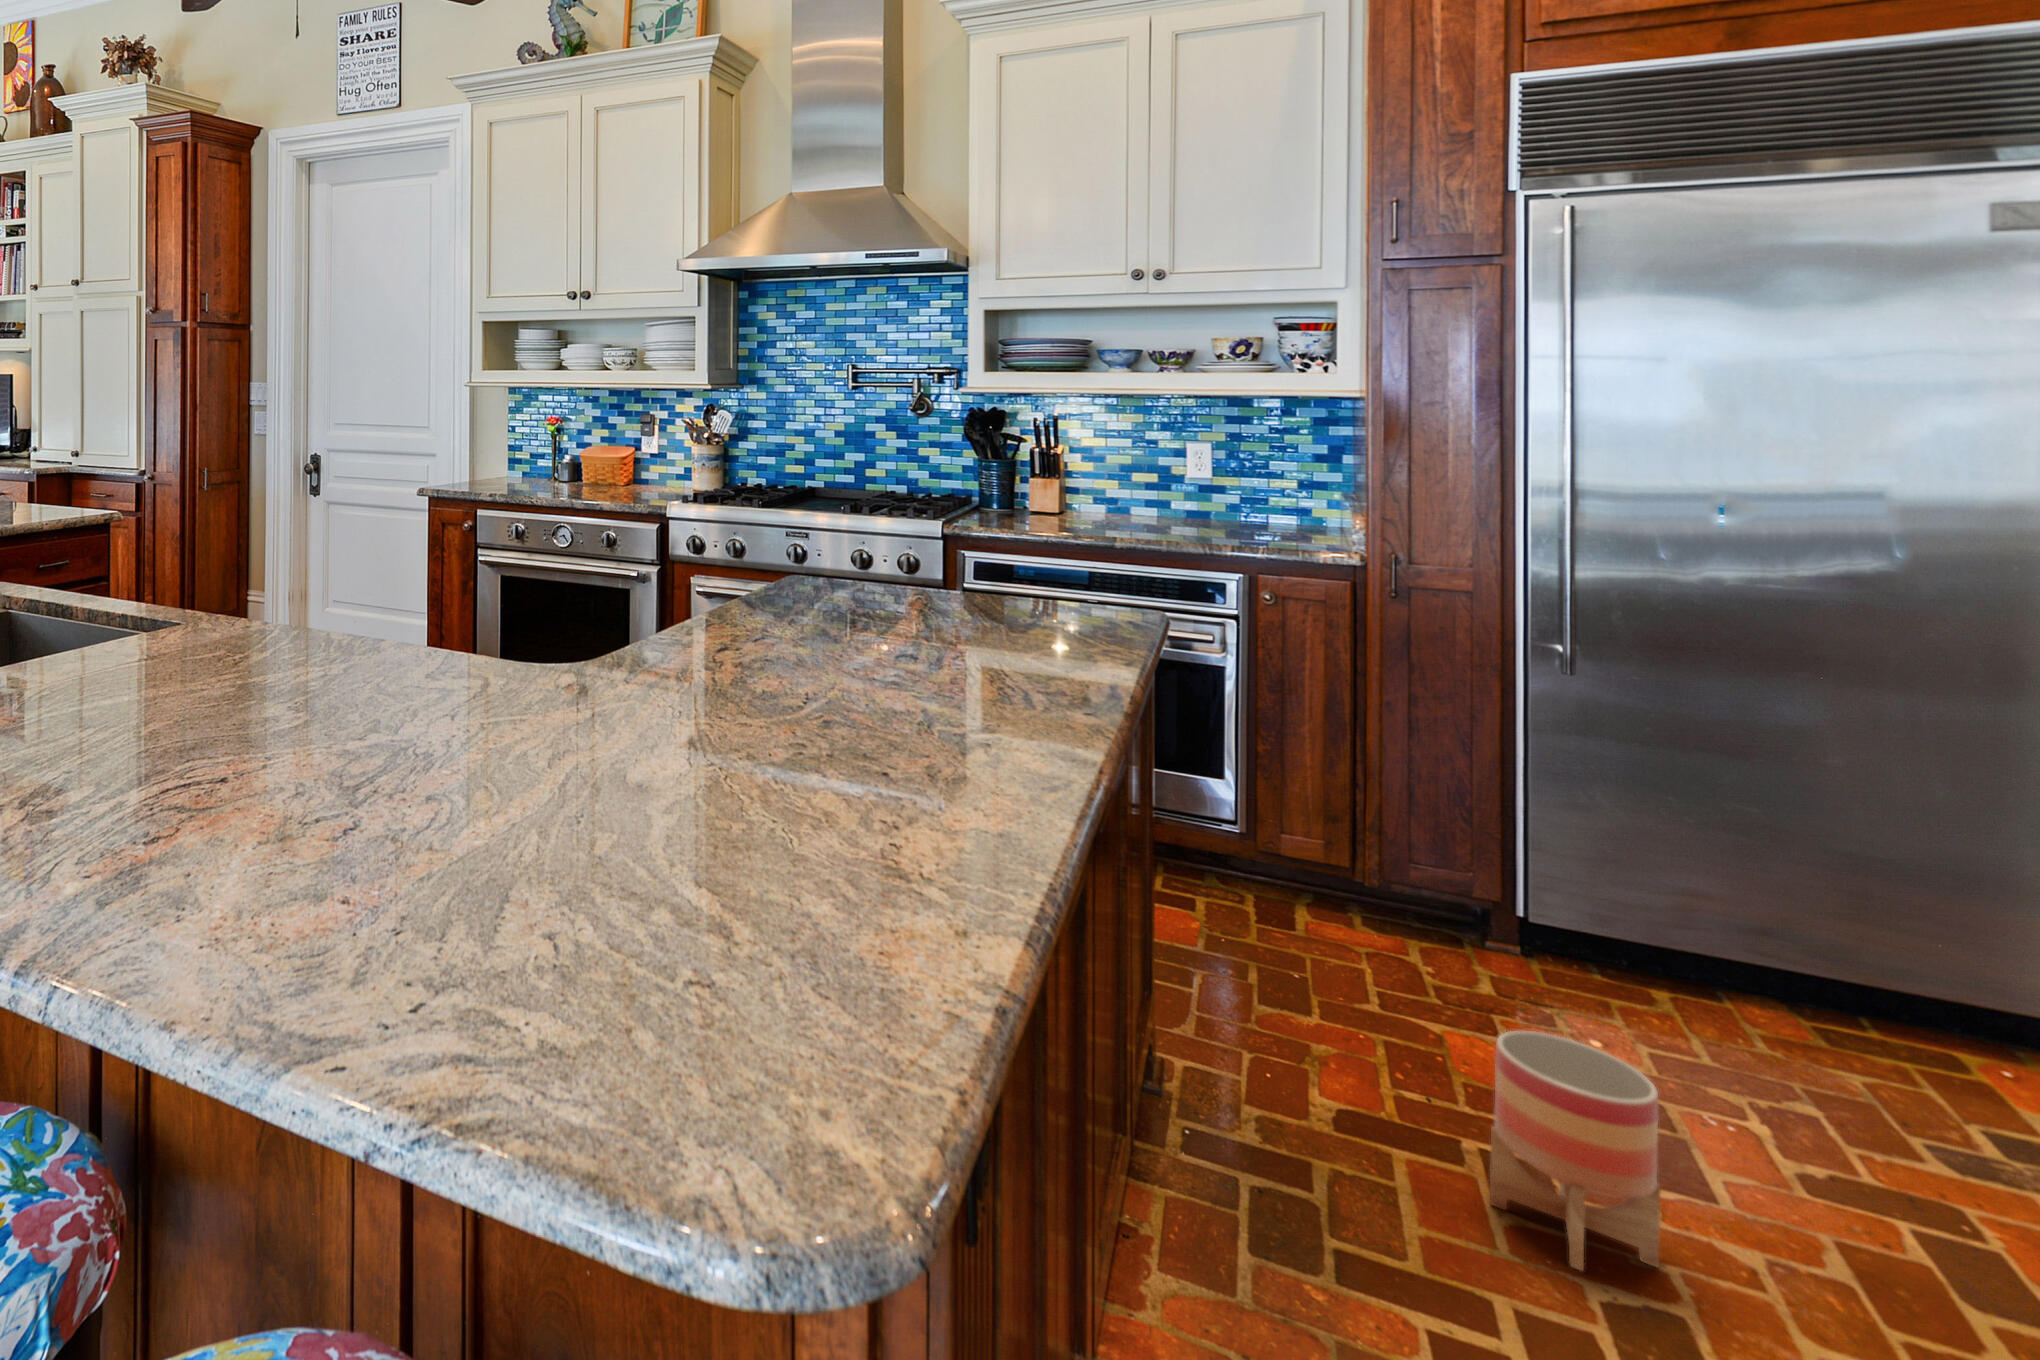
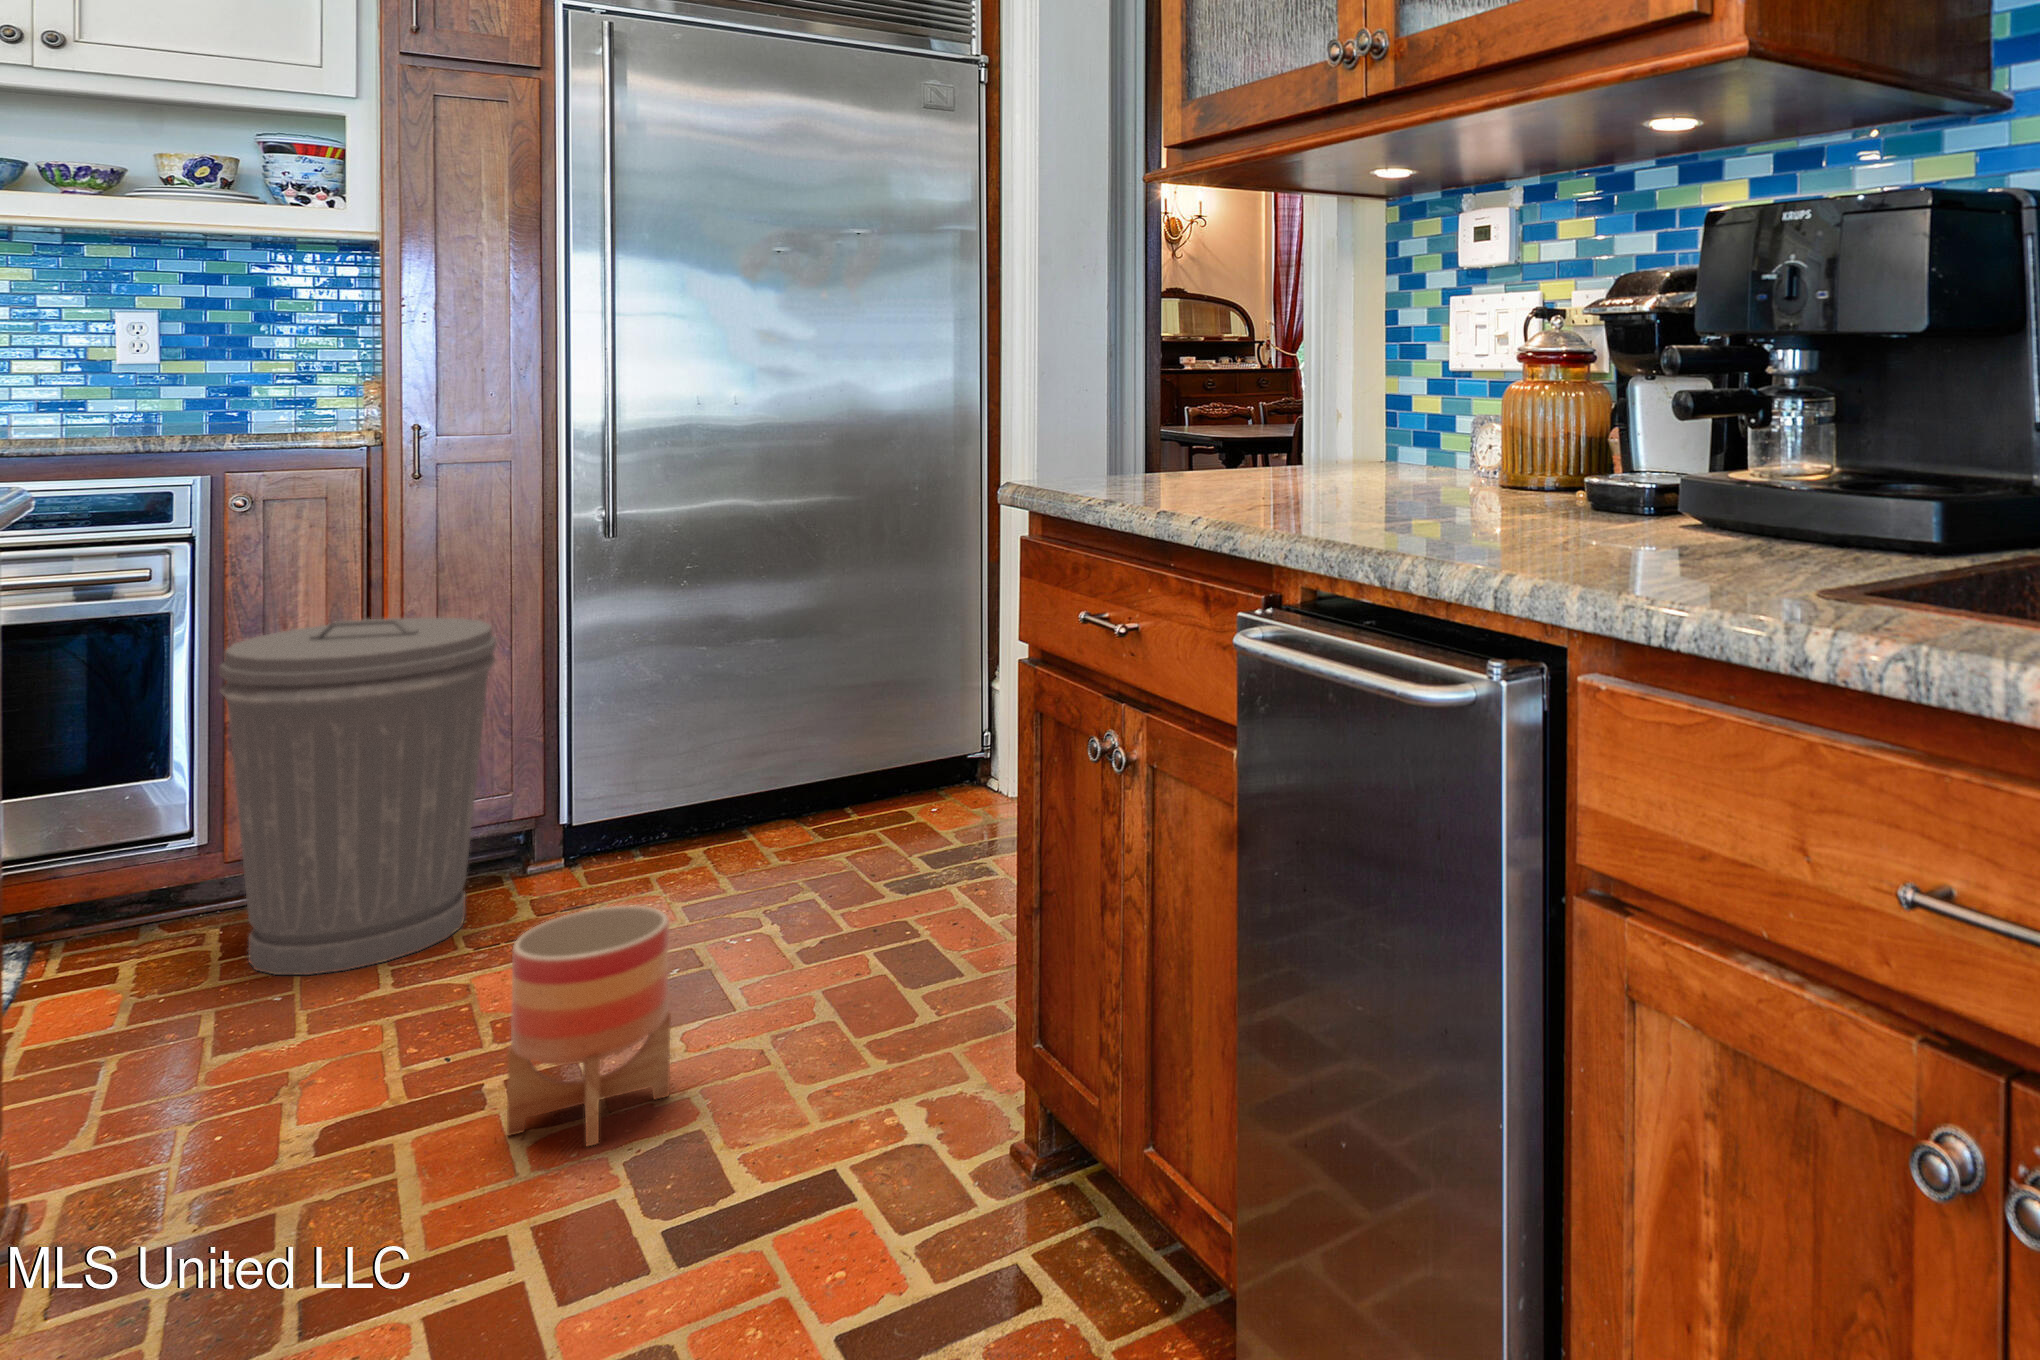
trash can: none [1257,689,1460,978] -> present [219,618,496,975]

